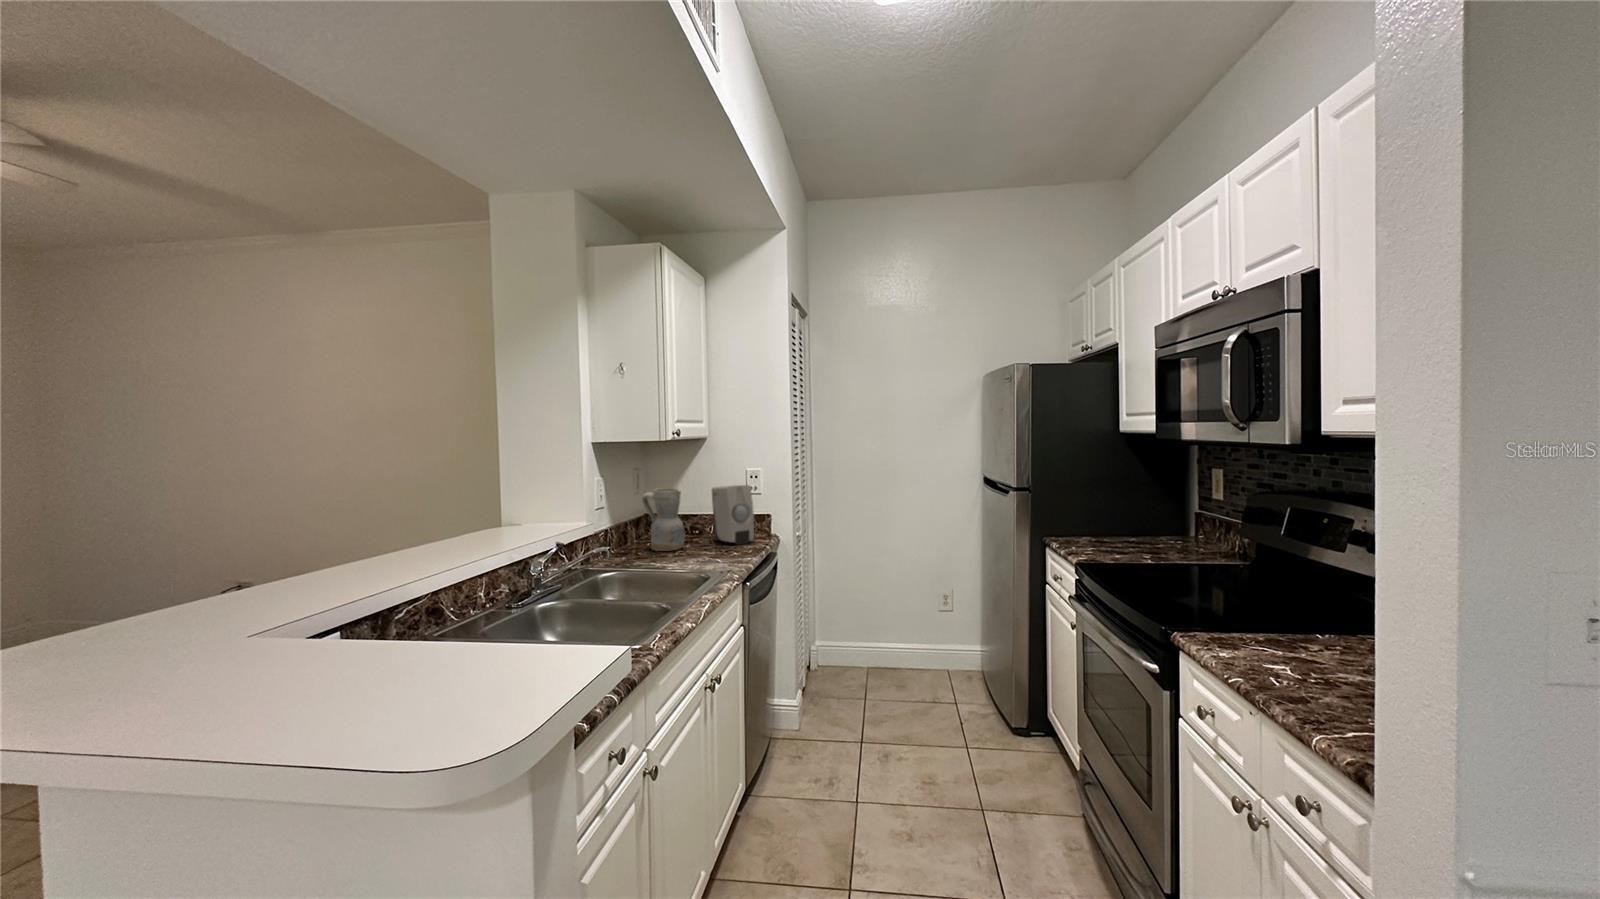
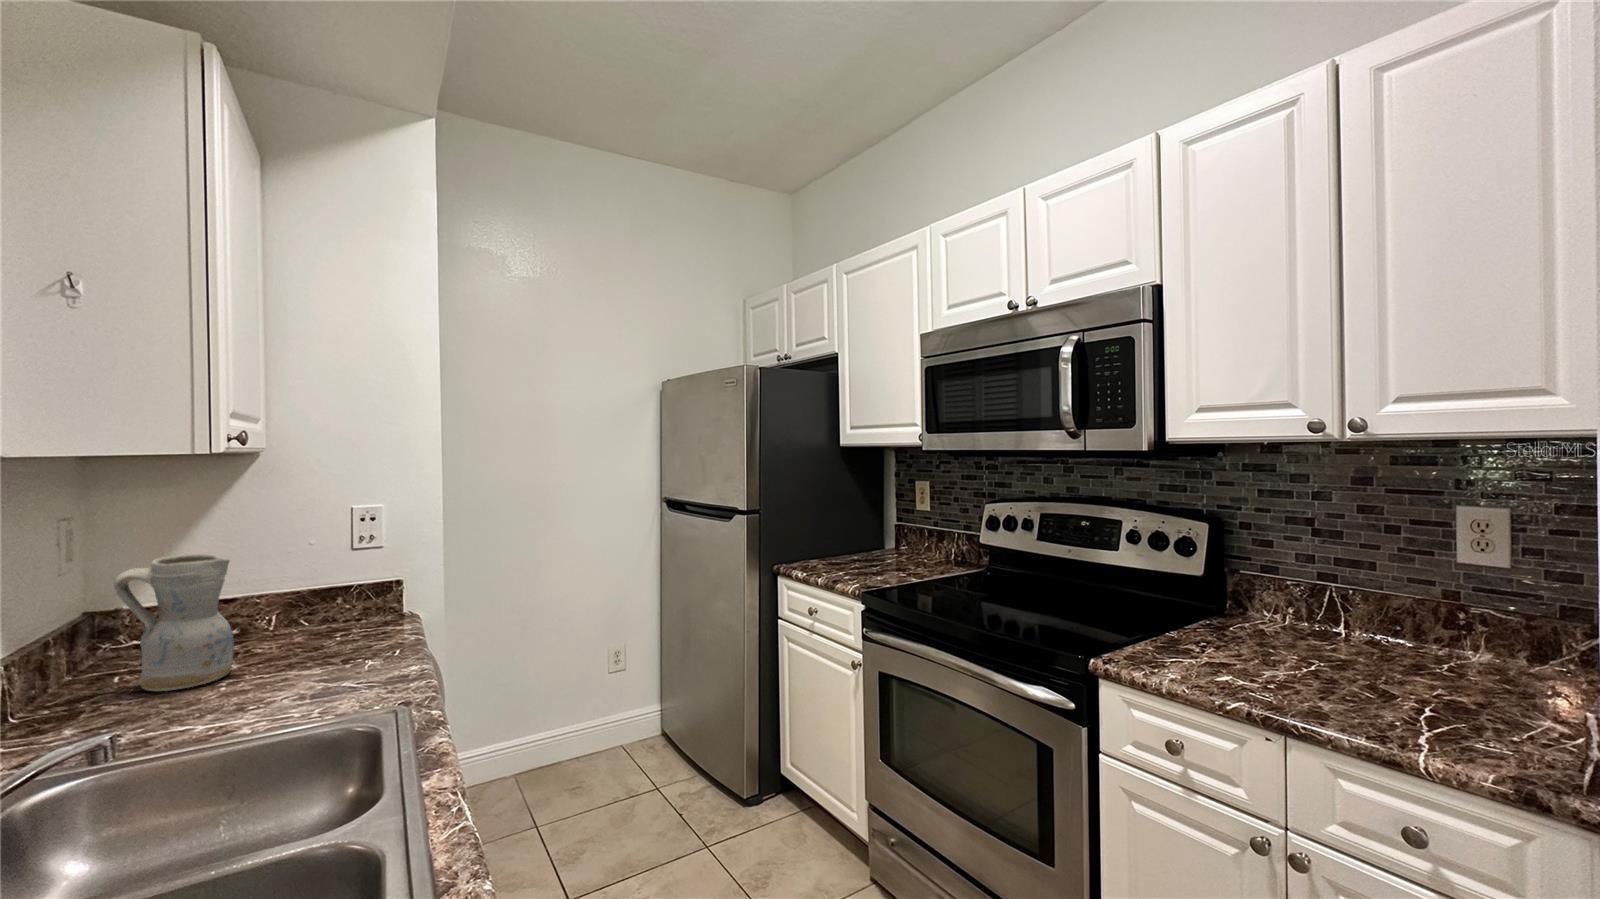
soap dispenser: present [712,485,754,545] -> none [284,534,386,645]

